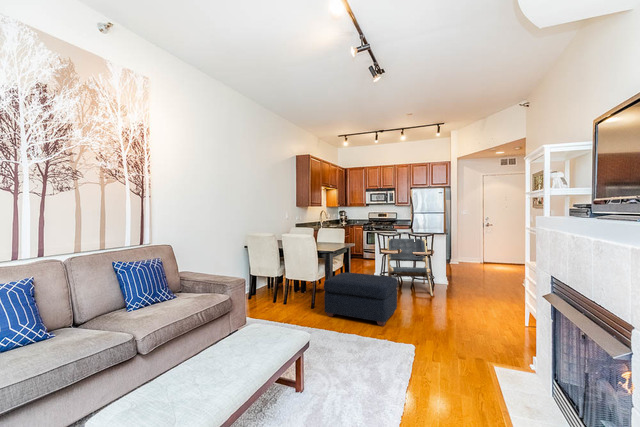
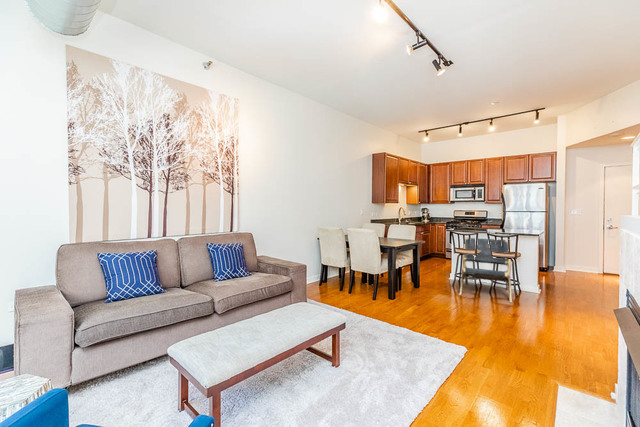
ottoman: present [324,272,398,326] -> none [383,269,461,324]

